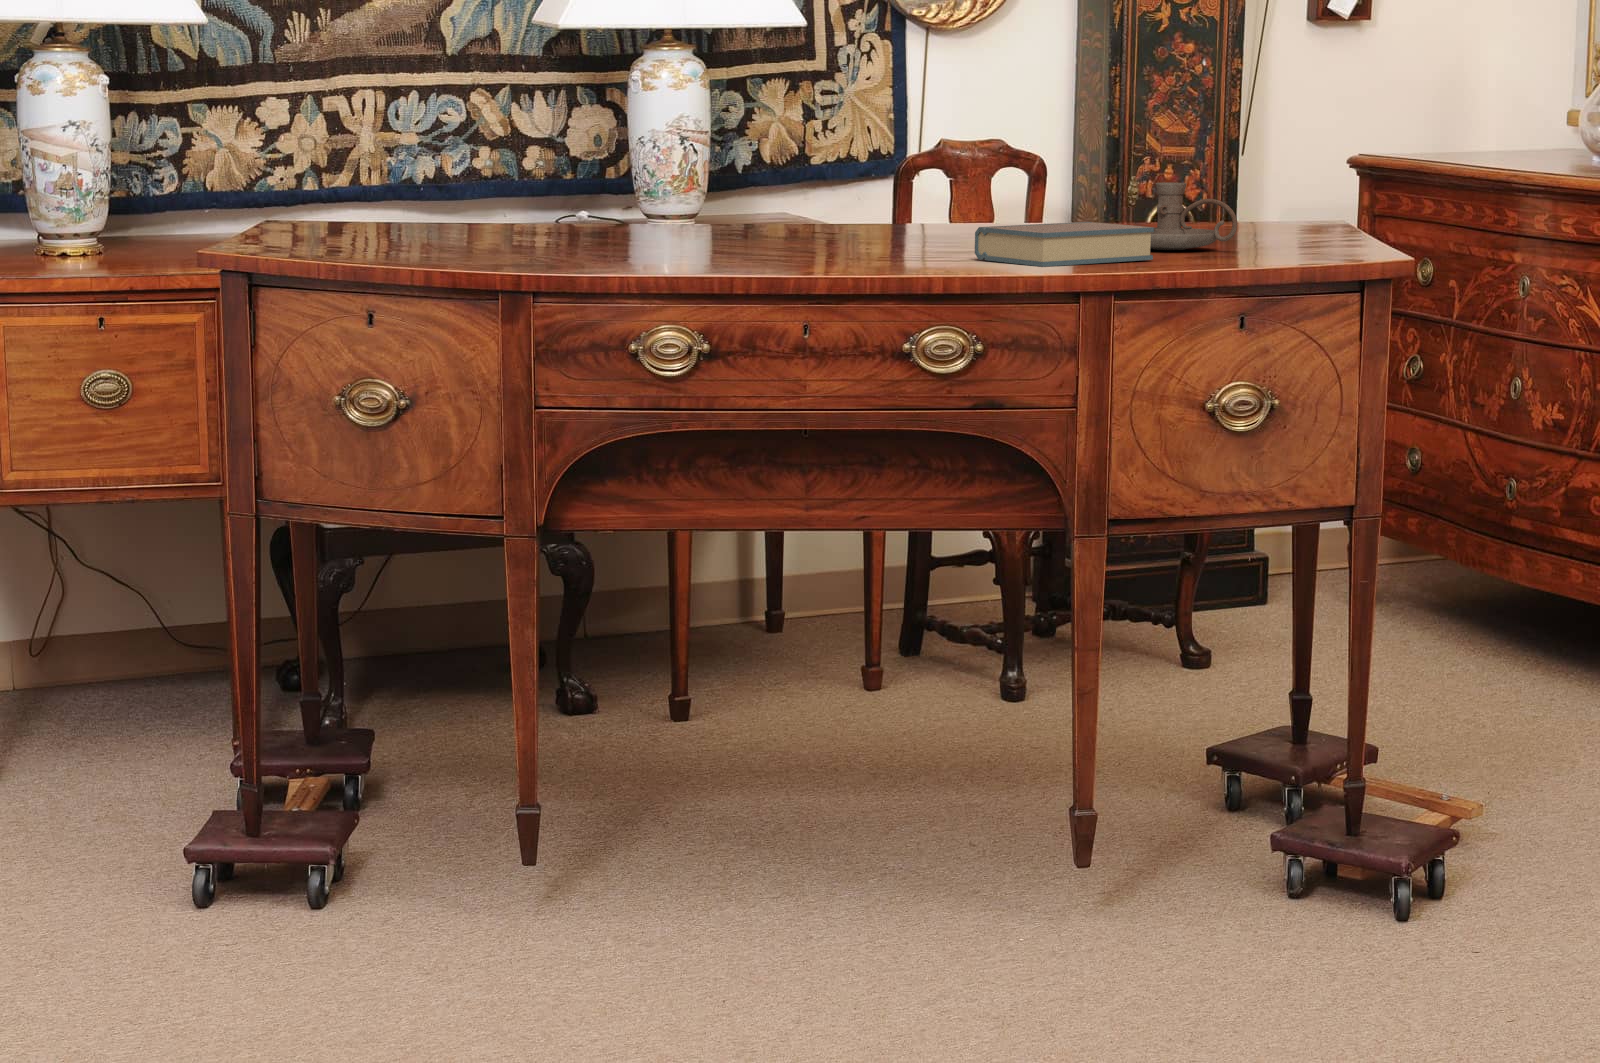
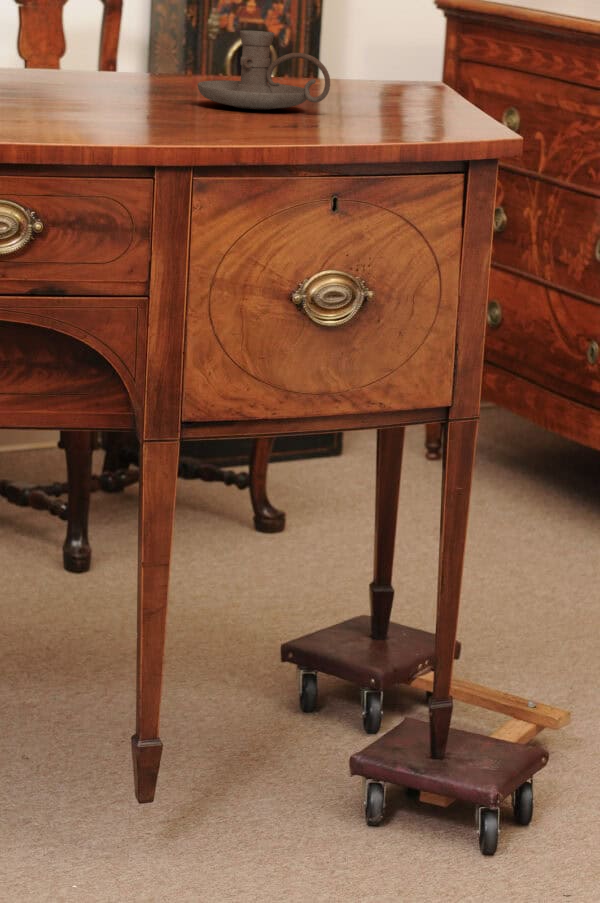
hardback book: present [975,222,1154,267] -> none [27,75,237,132]

